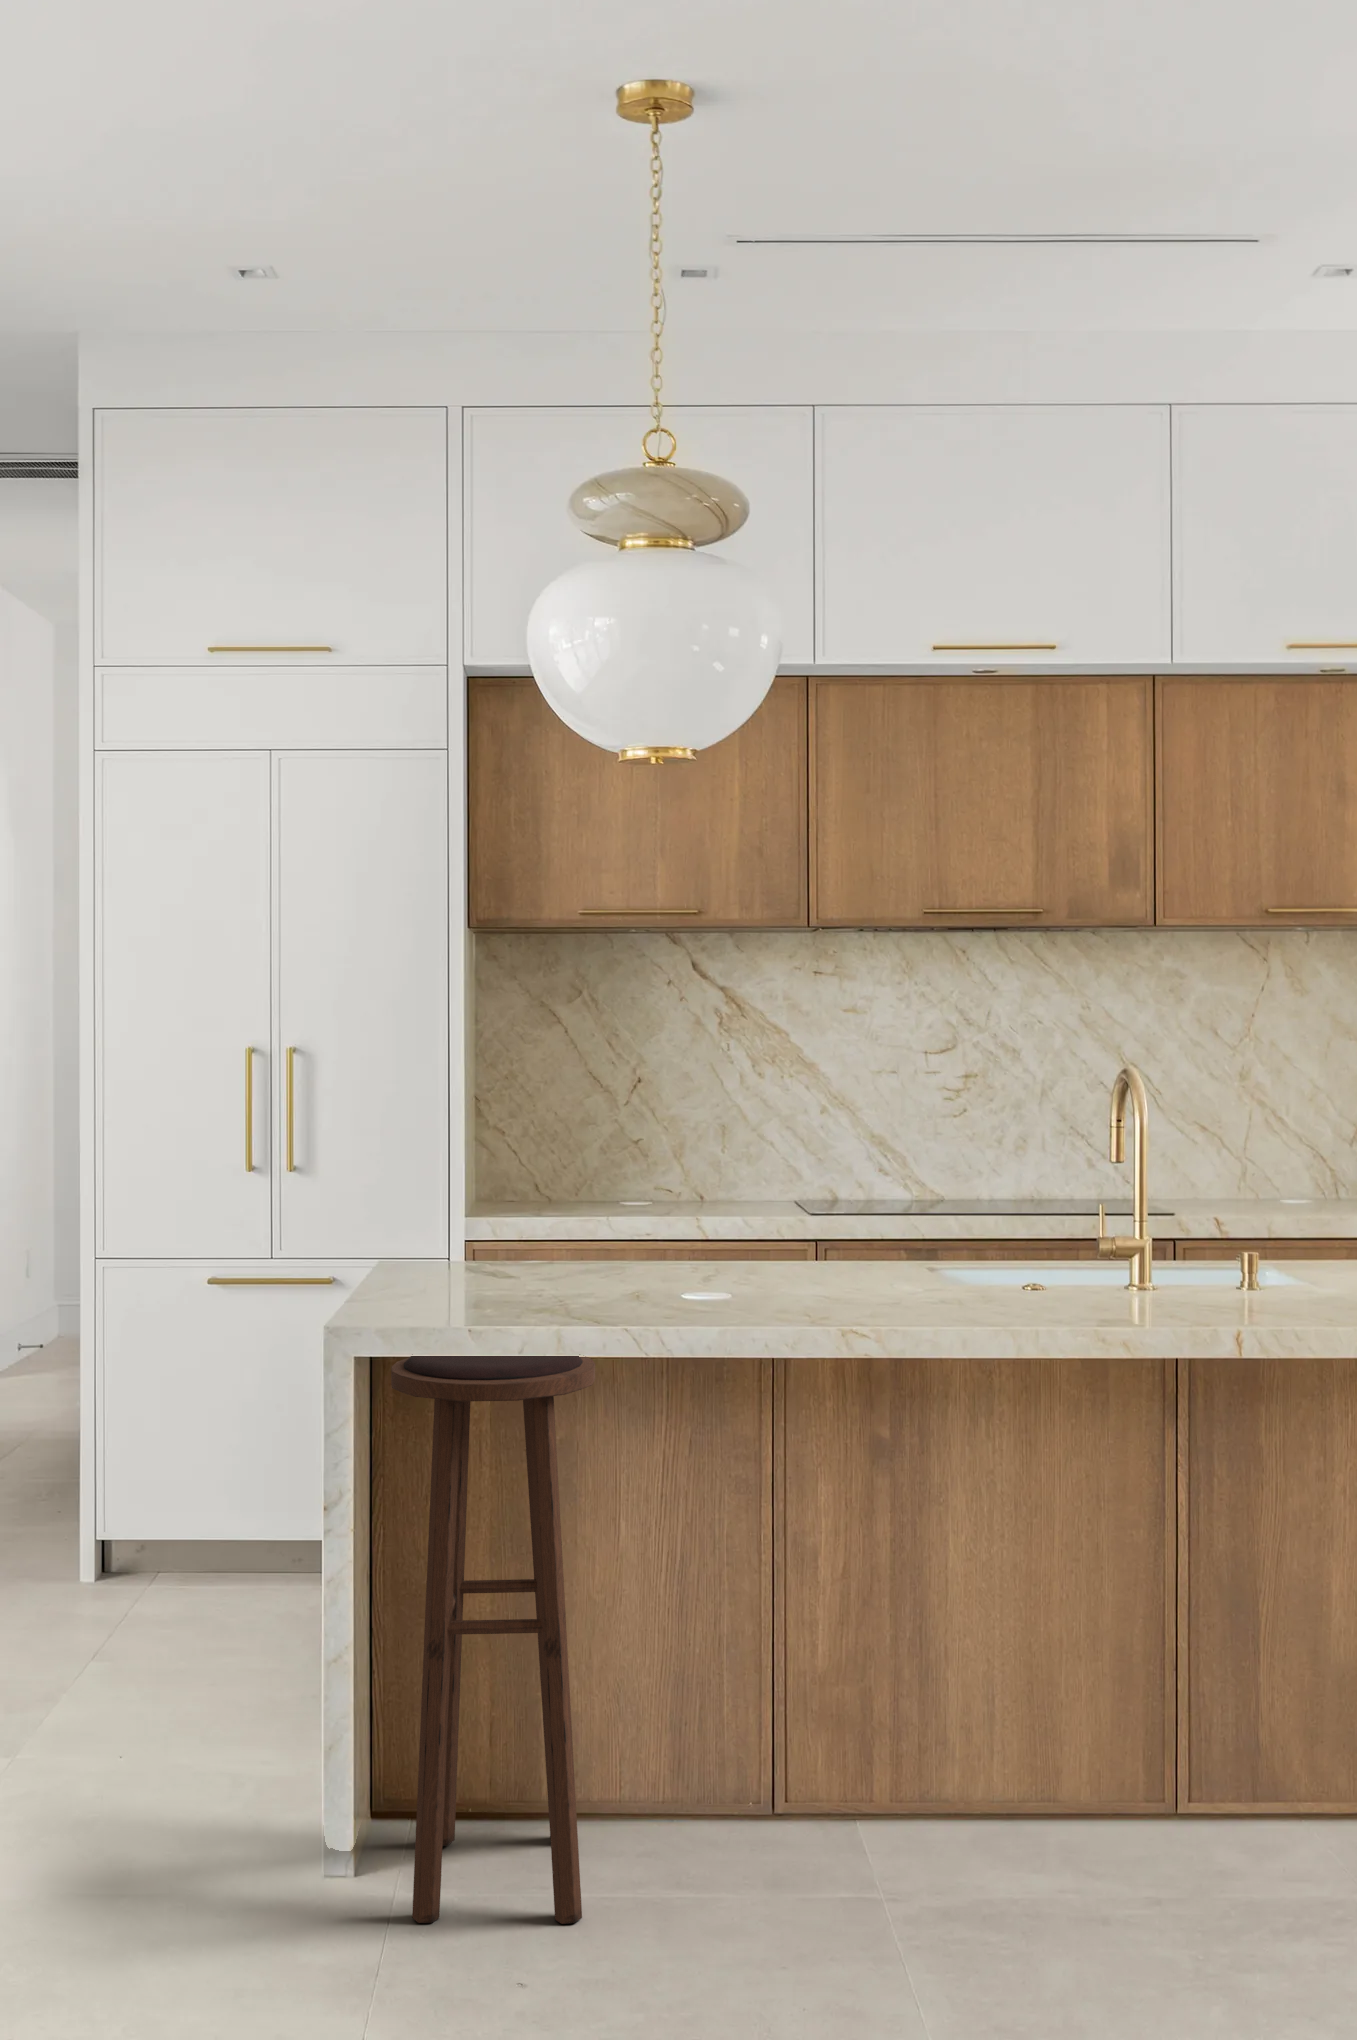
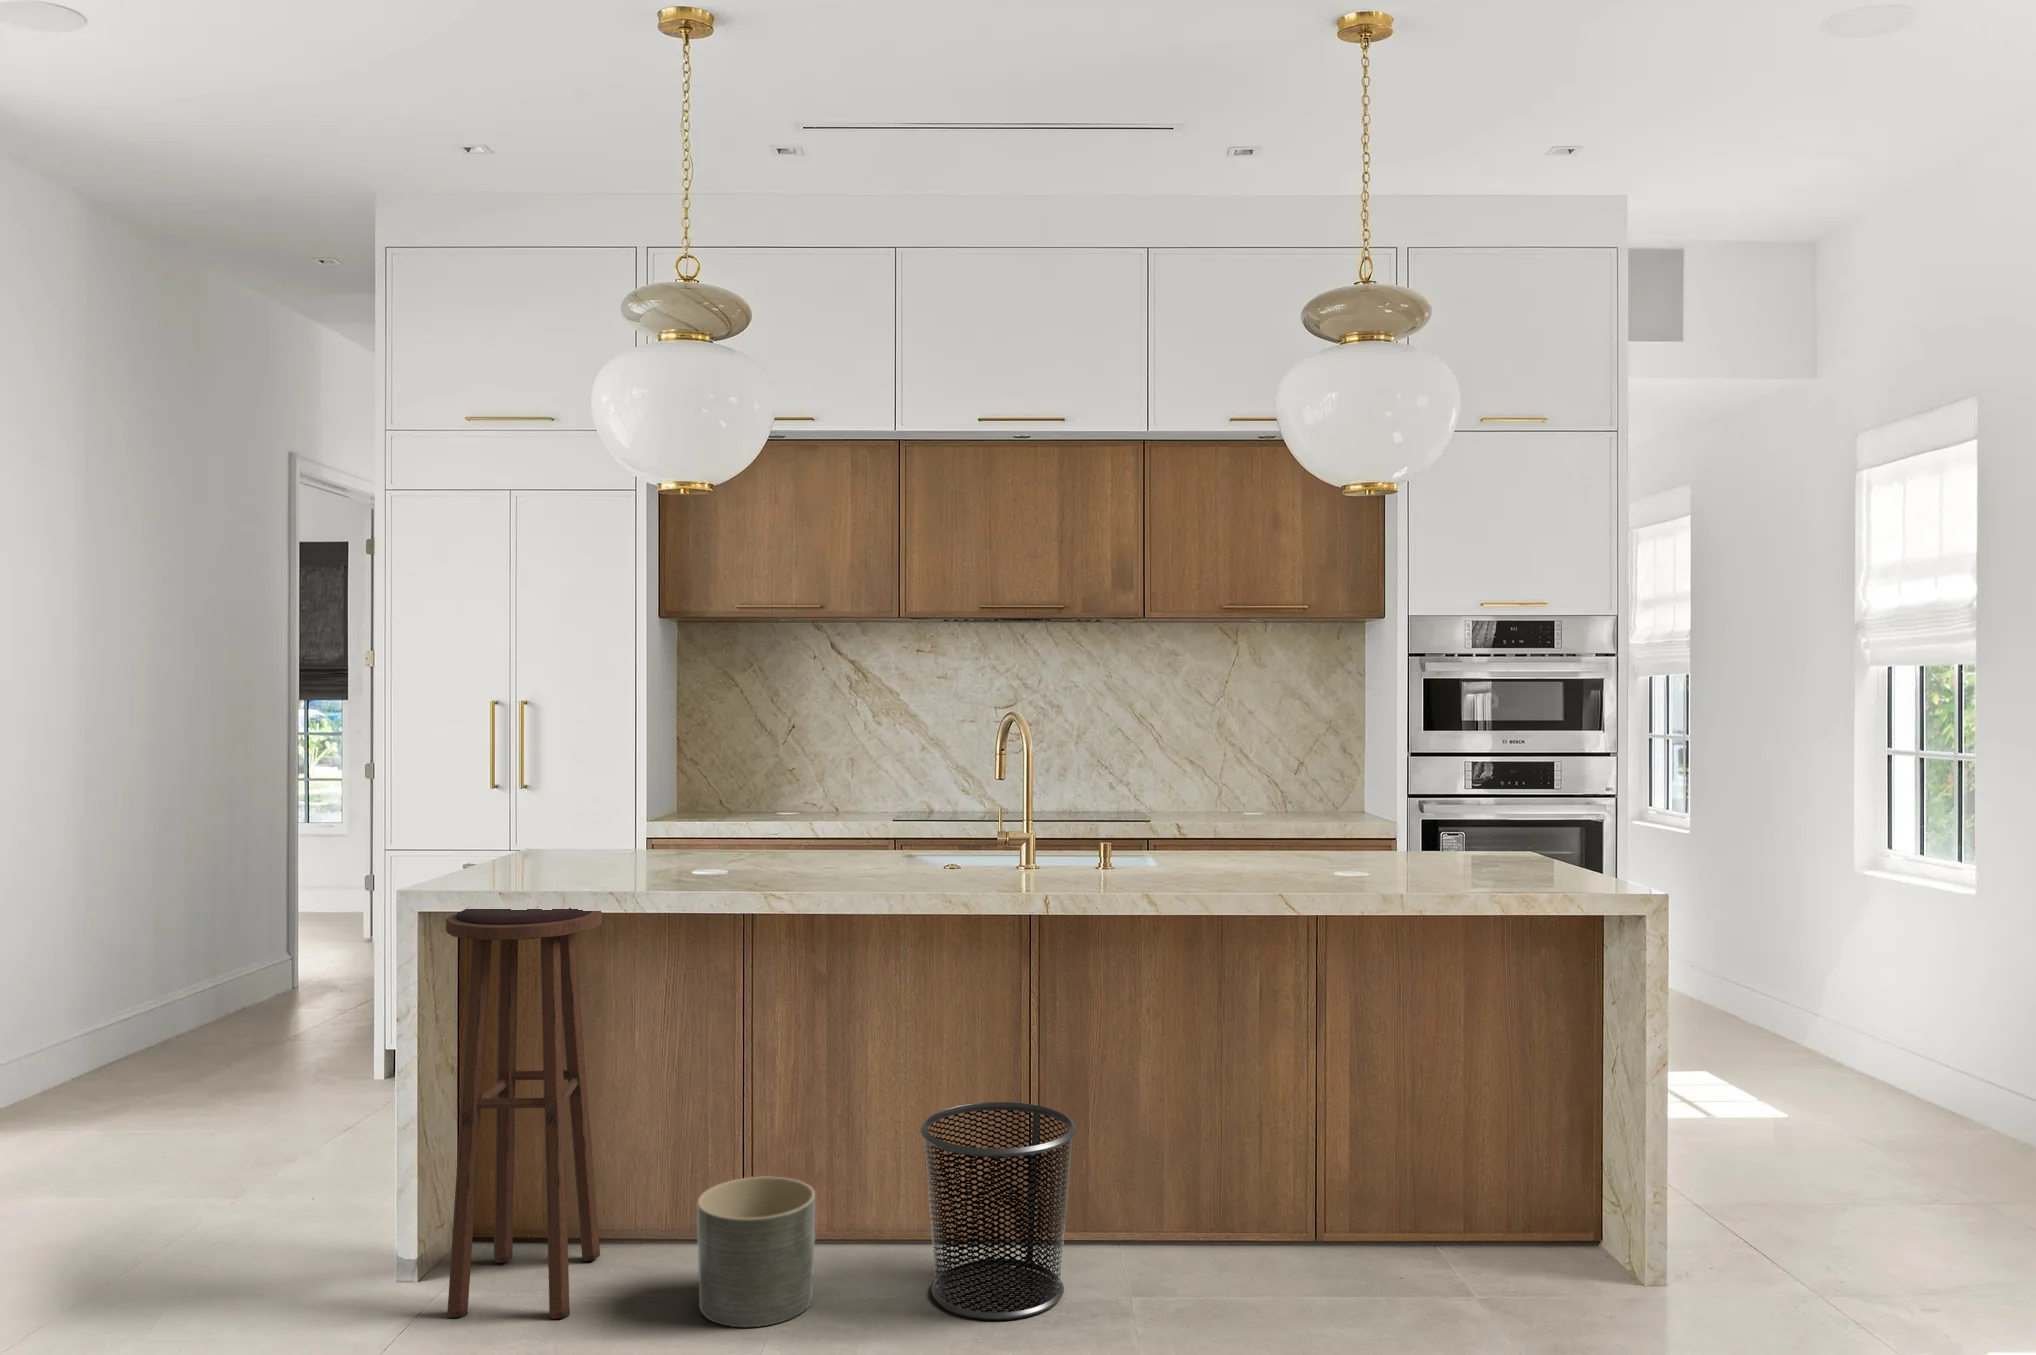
waste bin: none [1045,1618,1268,1920] -> present [921,1102,1076,1320]
planter: none [749,1725,911,1933] -> present [697,1177,815,1327]

